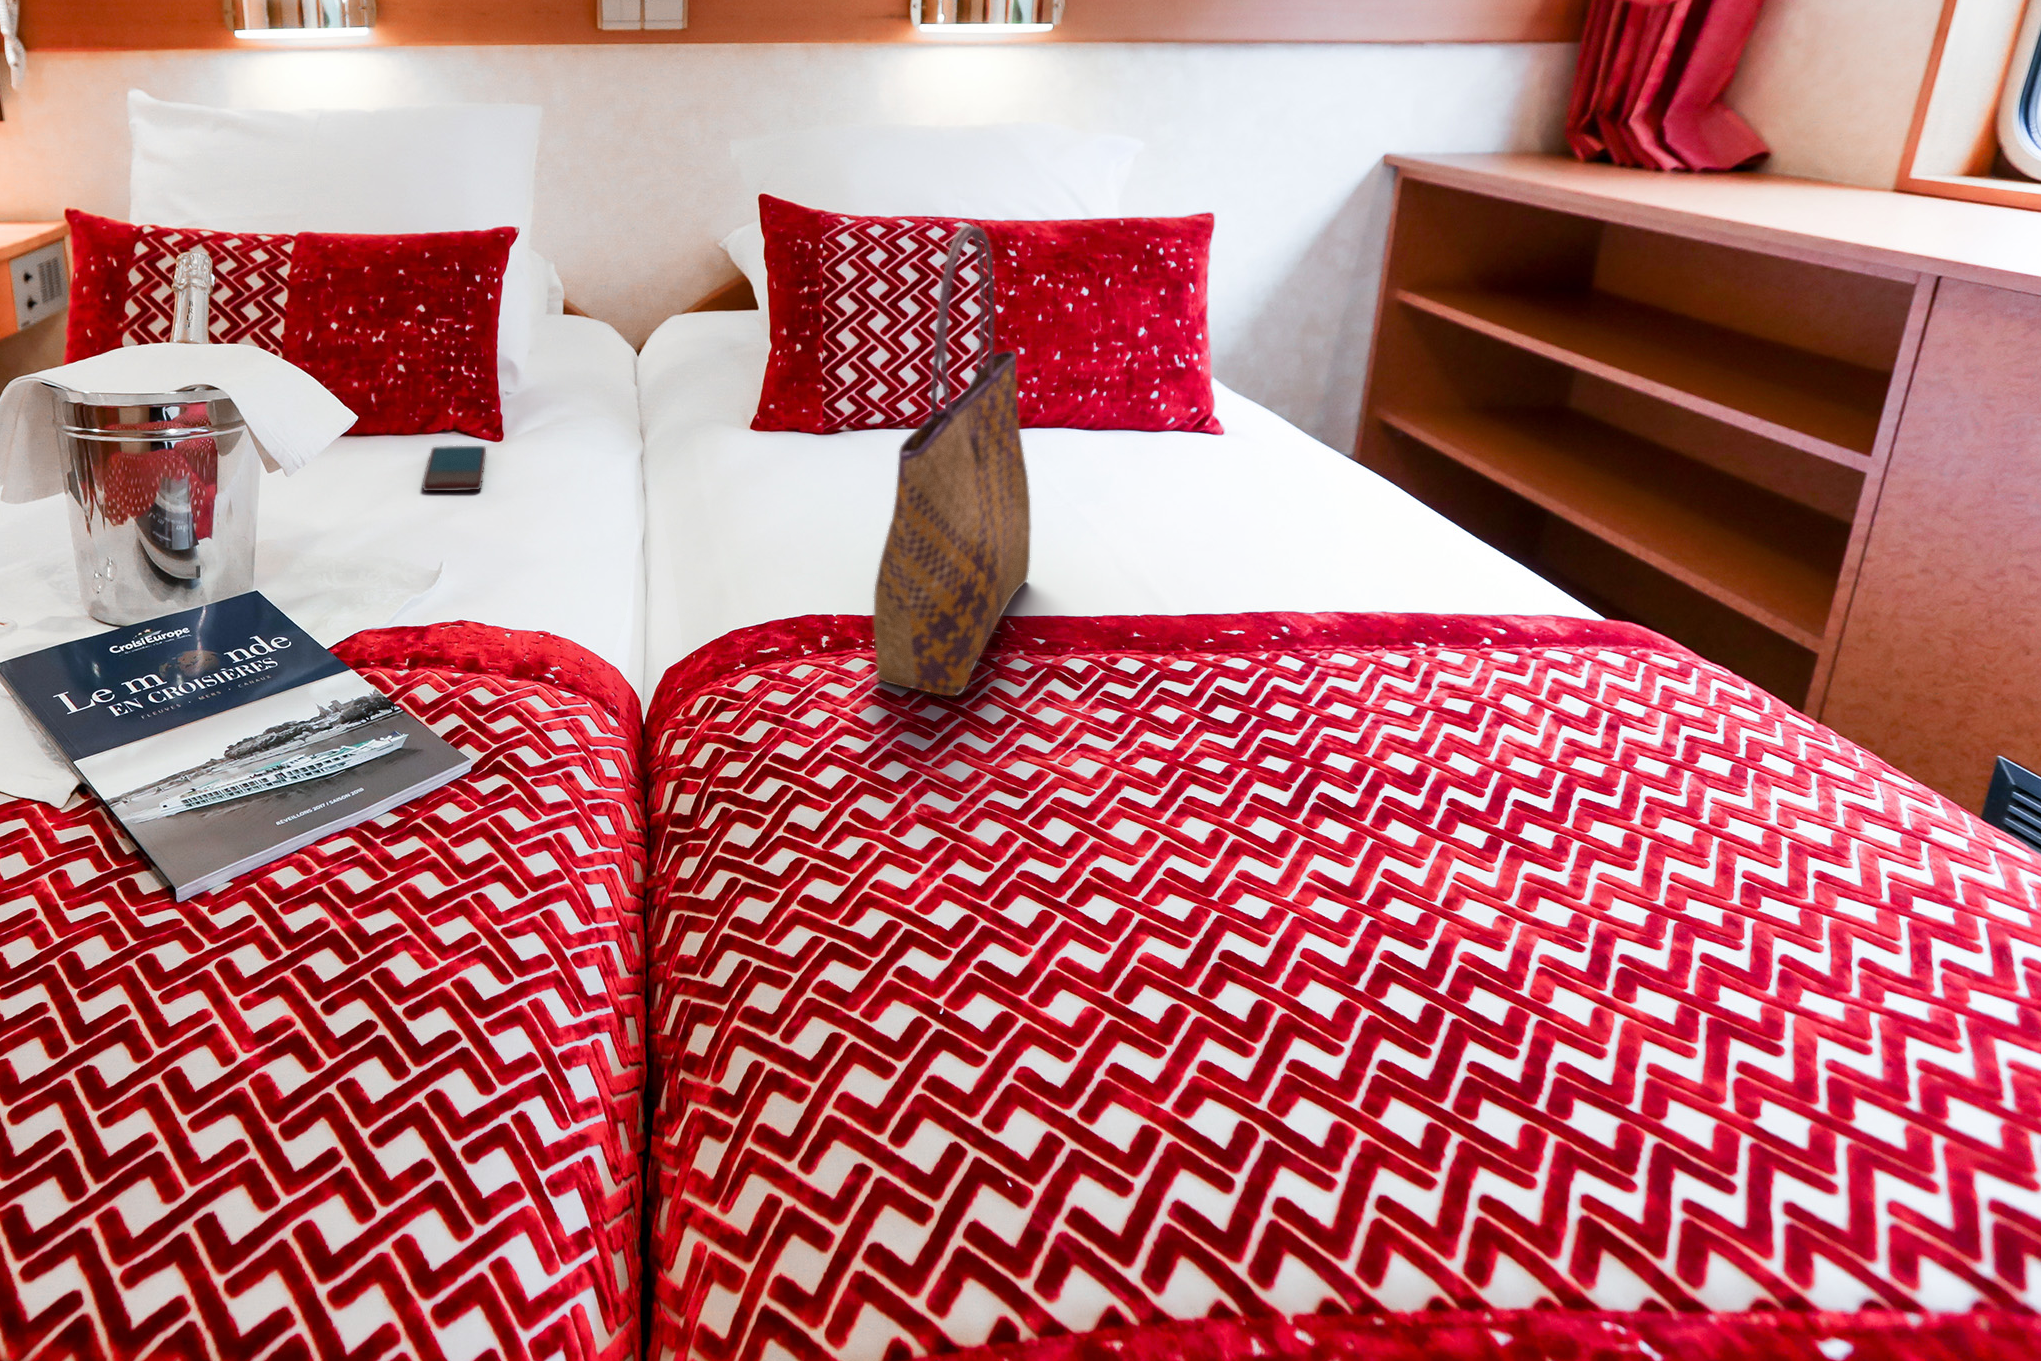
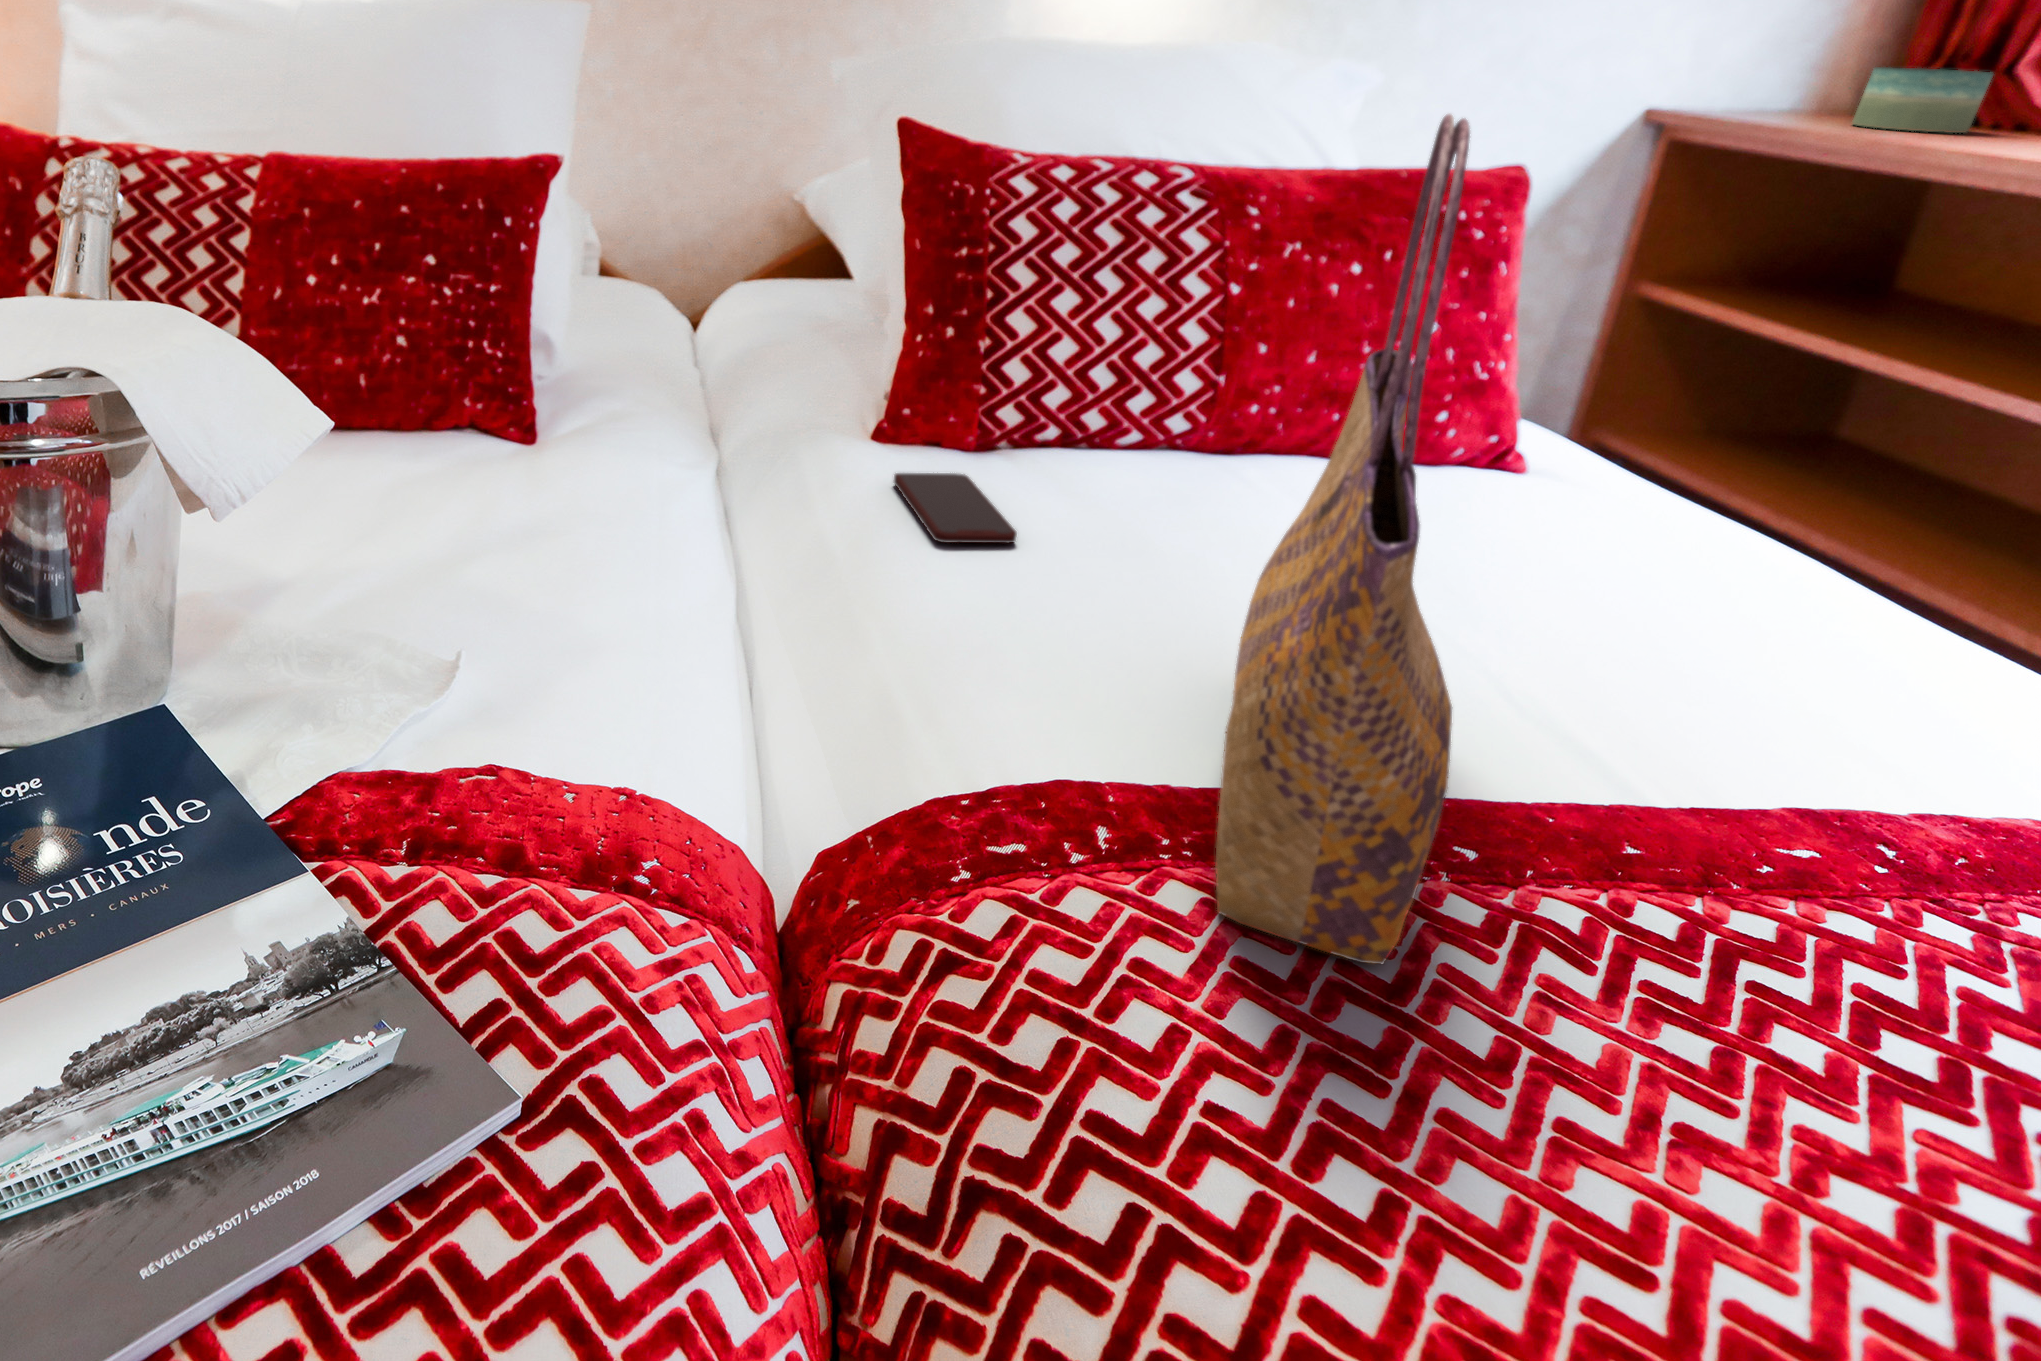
candle: none [1517,122,1604,172] -> present [1852,67,1993,133]
smartphone: present [423,446,486,491] -> present [894,473,1017,543]

